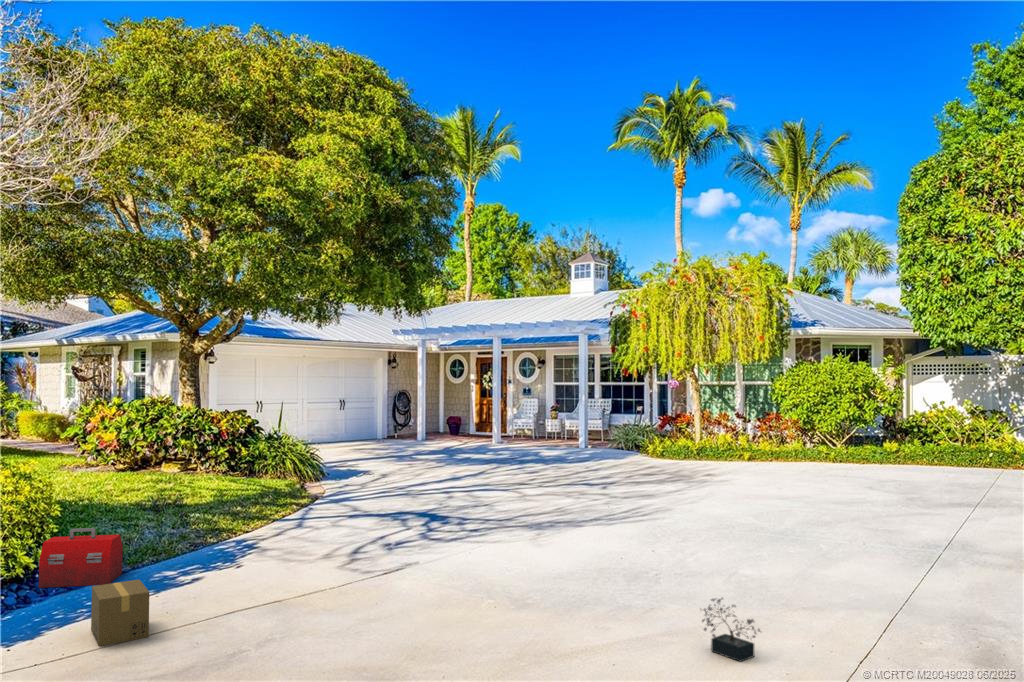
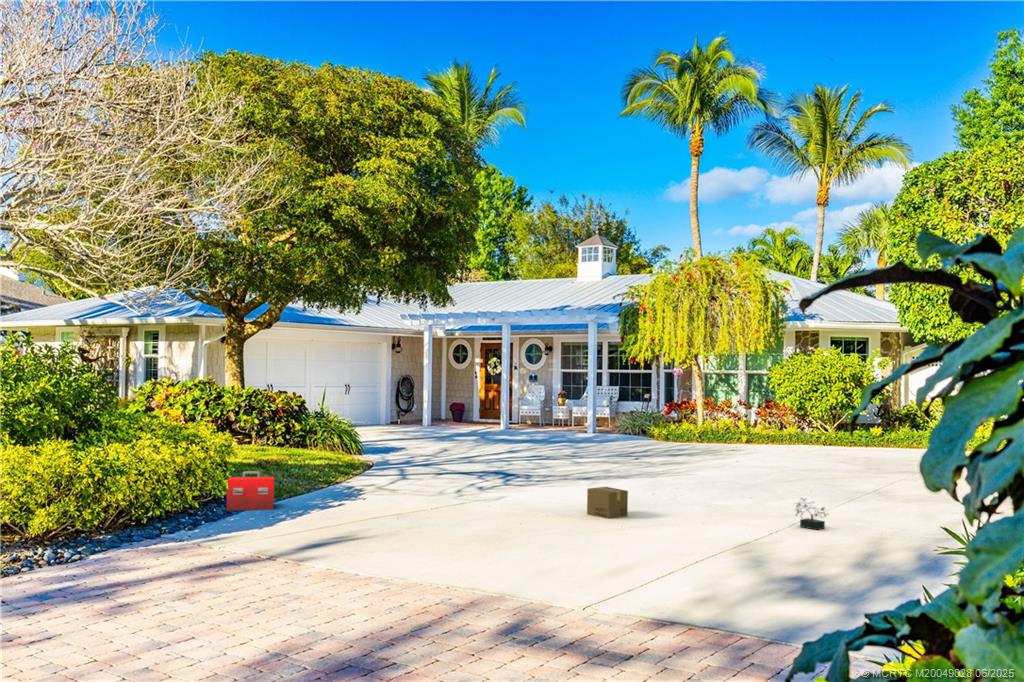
cardboard box: present [91,580,149,646] -> present [587,487,628,519]
decorative plant: present [702,598,760,662] -> present [796,498,826,530]

